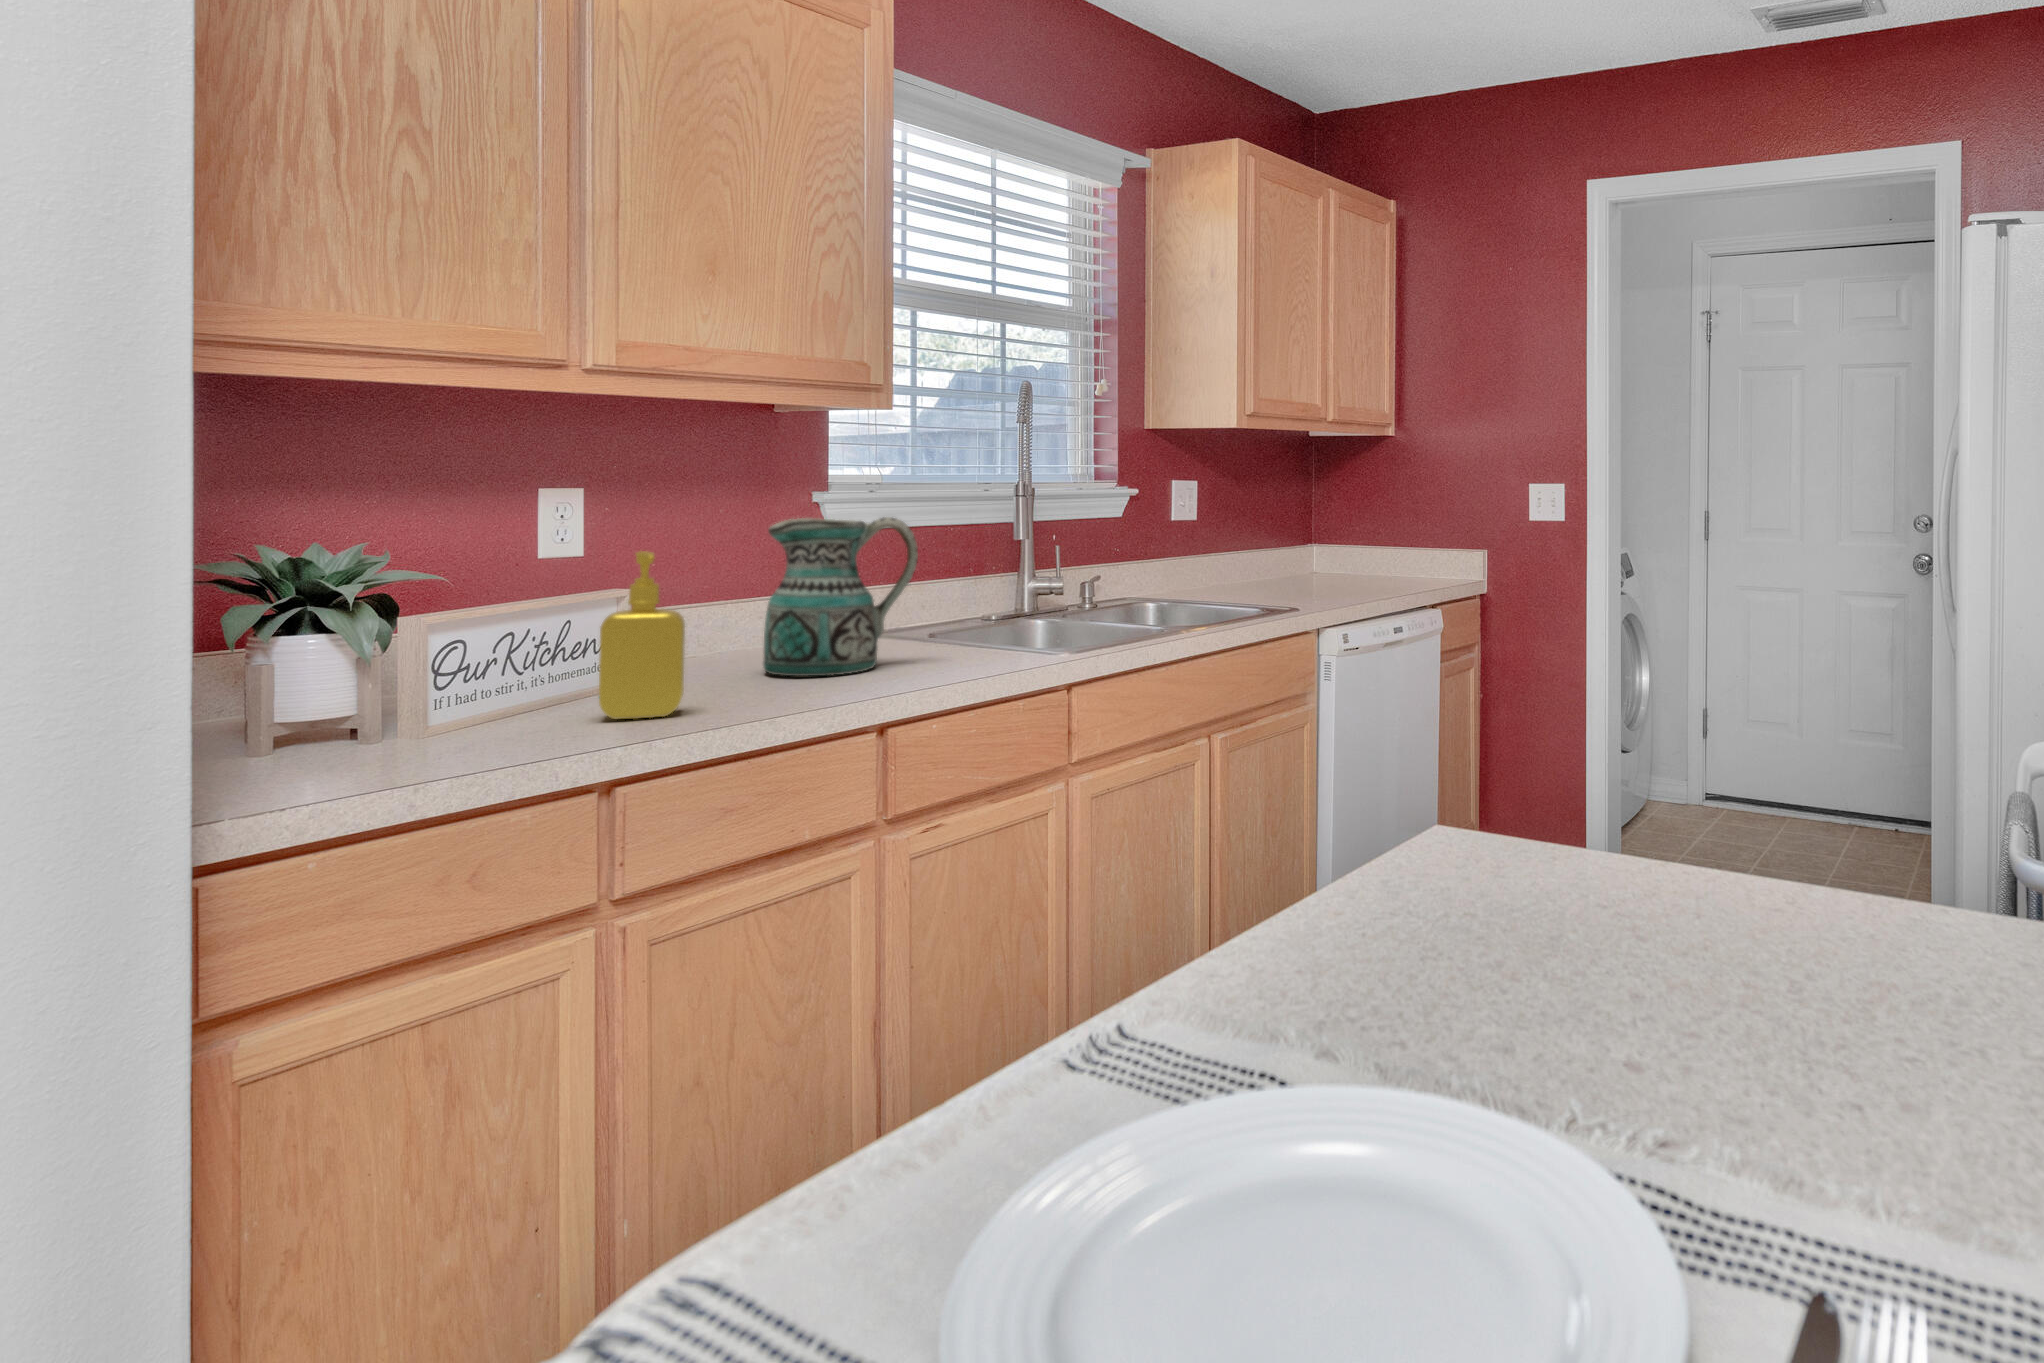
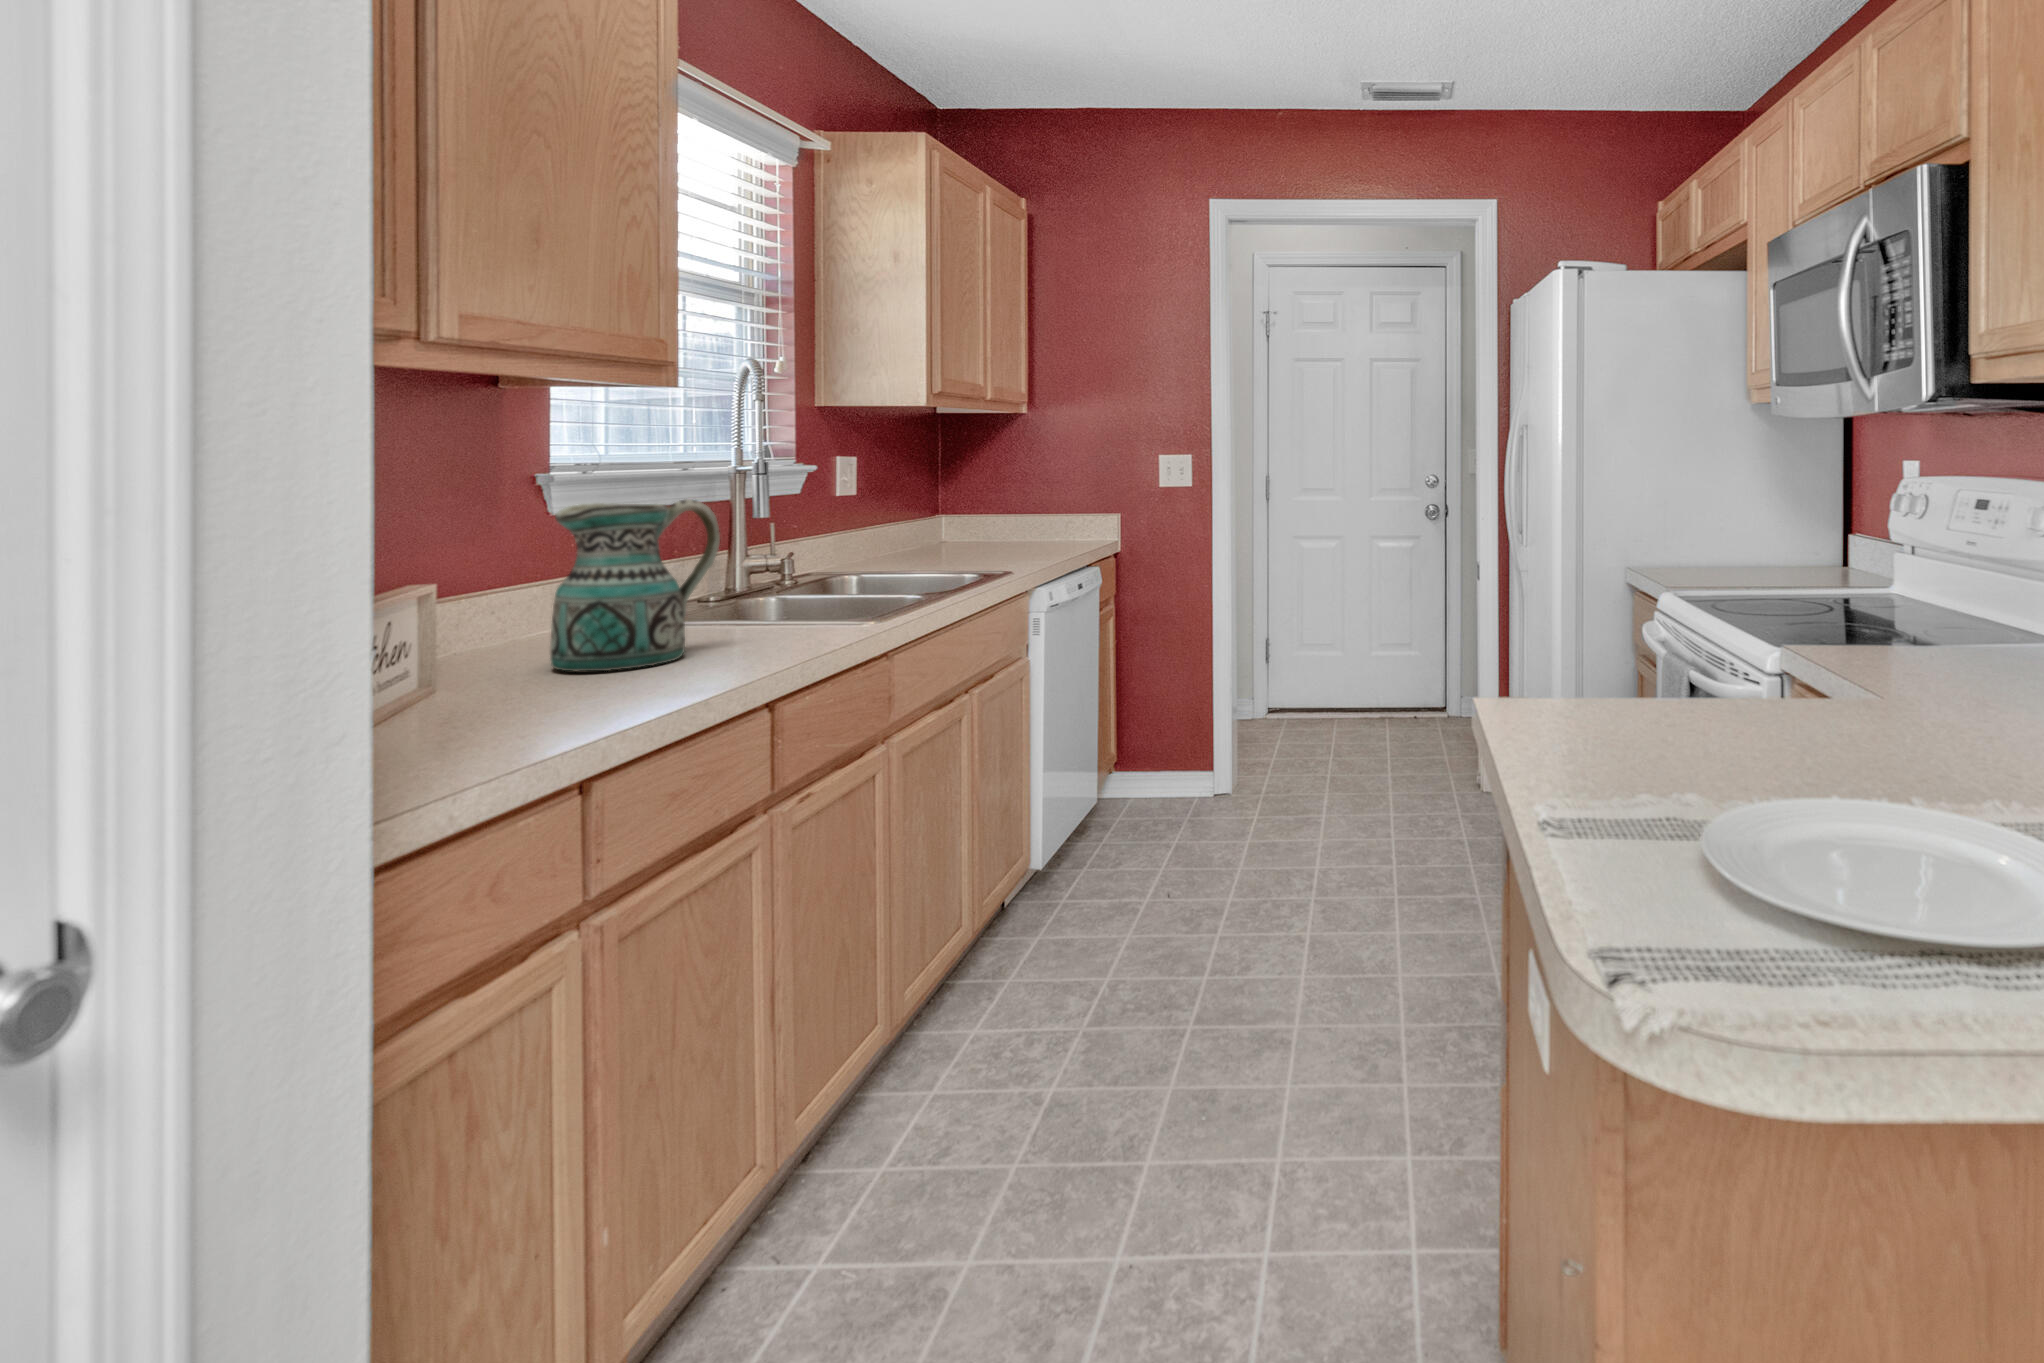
soap dispenser: present [599,551,685,719] -> none [447,545,558,732]

